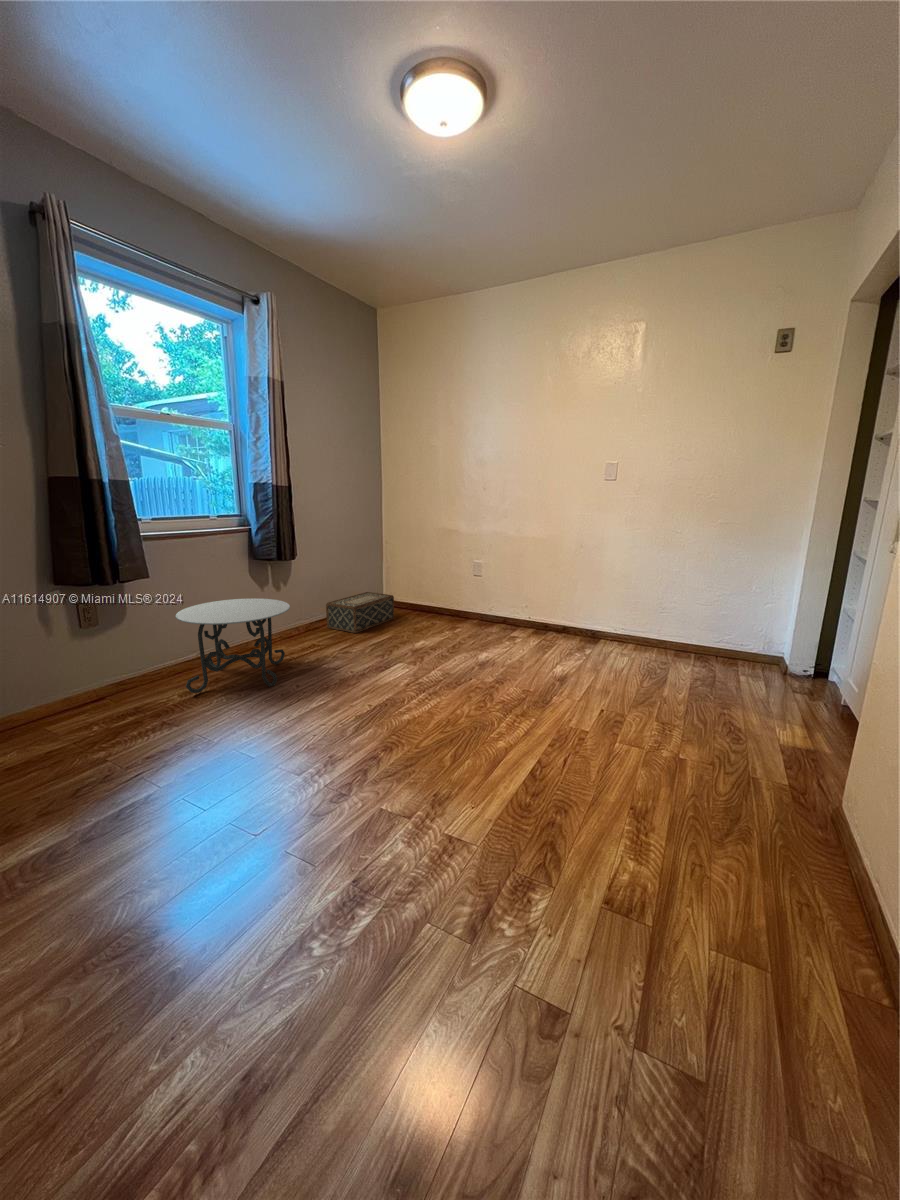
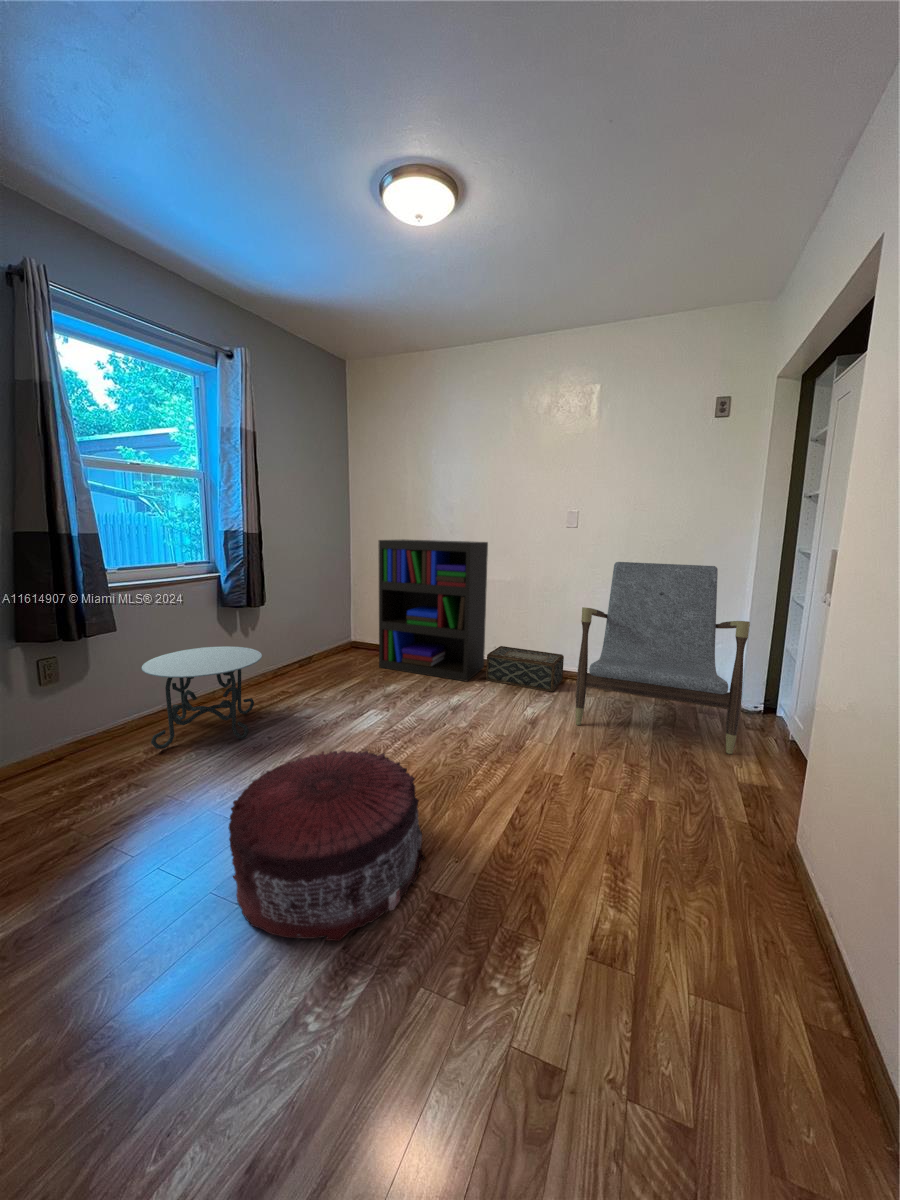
bookshelf: none [408,496,520,640] -> present [379,540,488,681]
armchair: none [606,515,803,716] -> present [576,562,750,754]
woven basket: present [326,592,394,633] -> present [486,646,564,692]
pouf: none [244,694,441,874] -> present [228,750,425,941]

